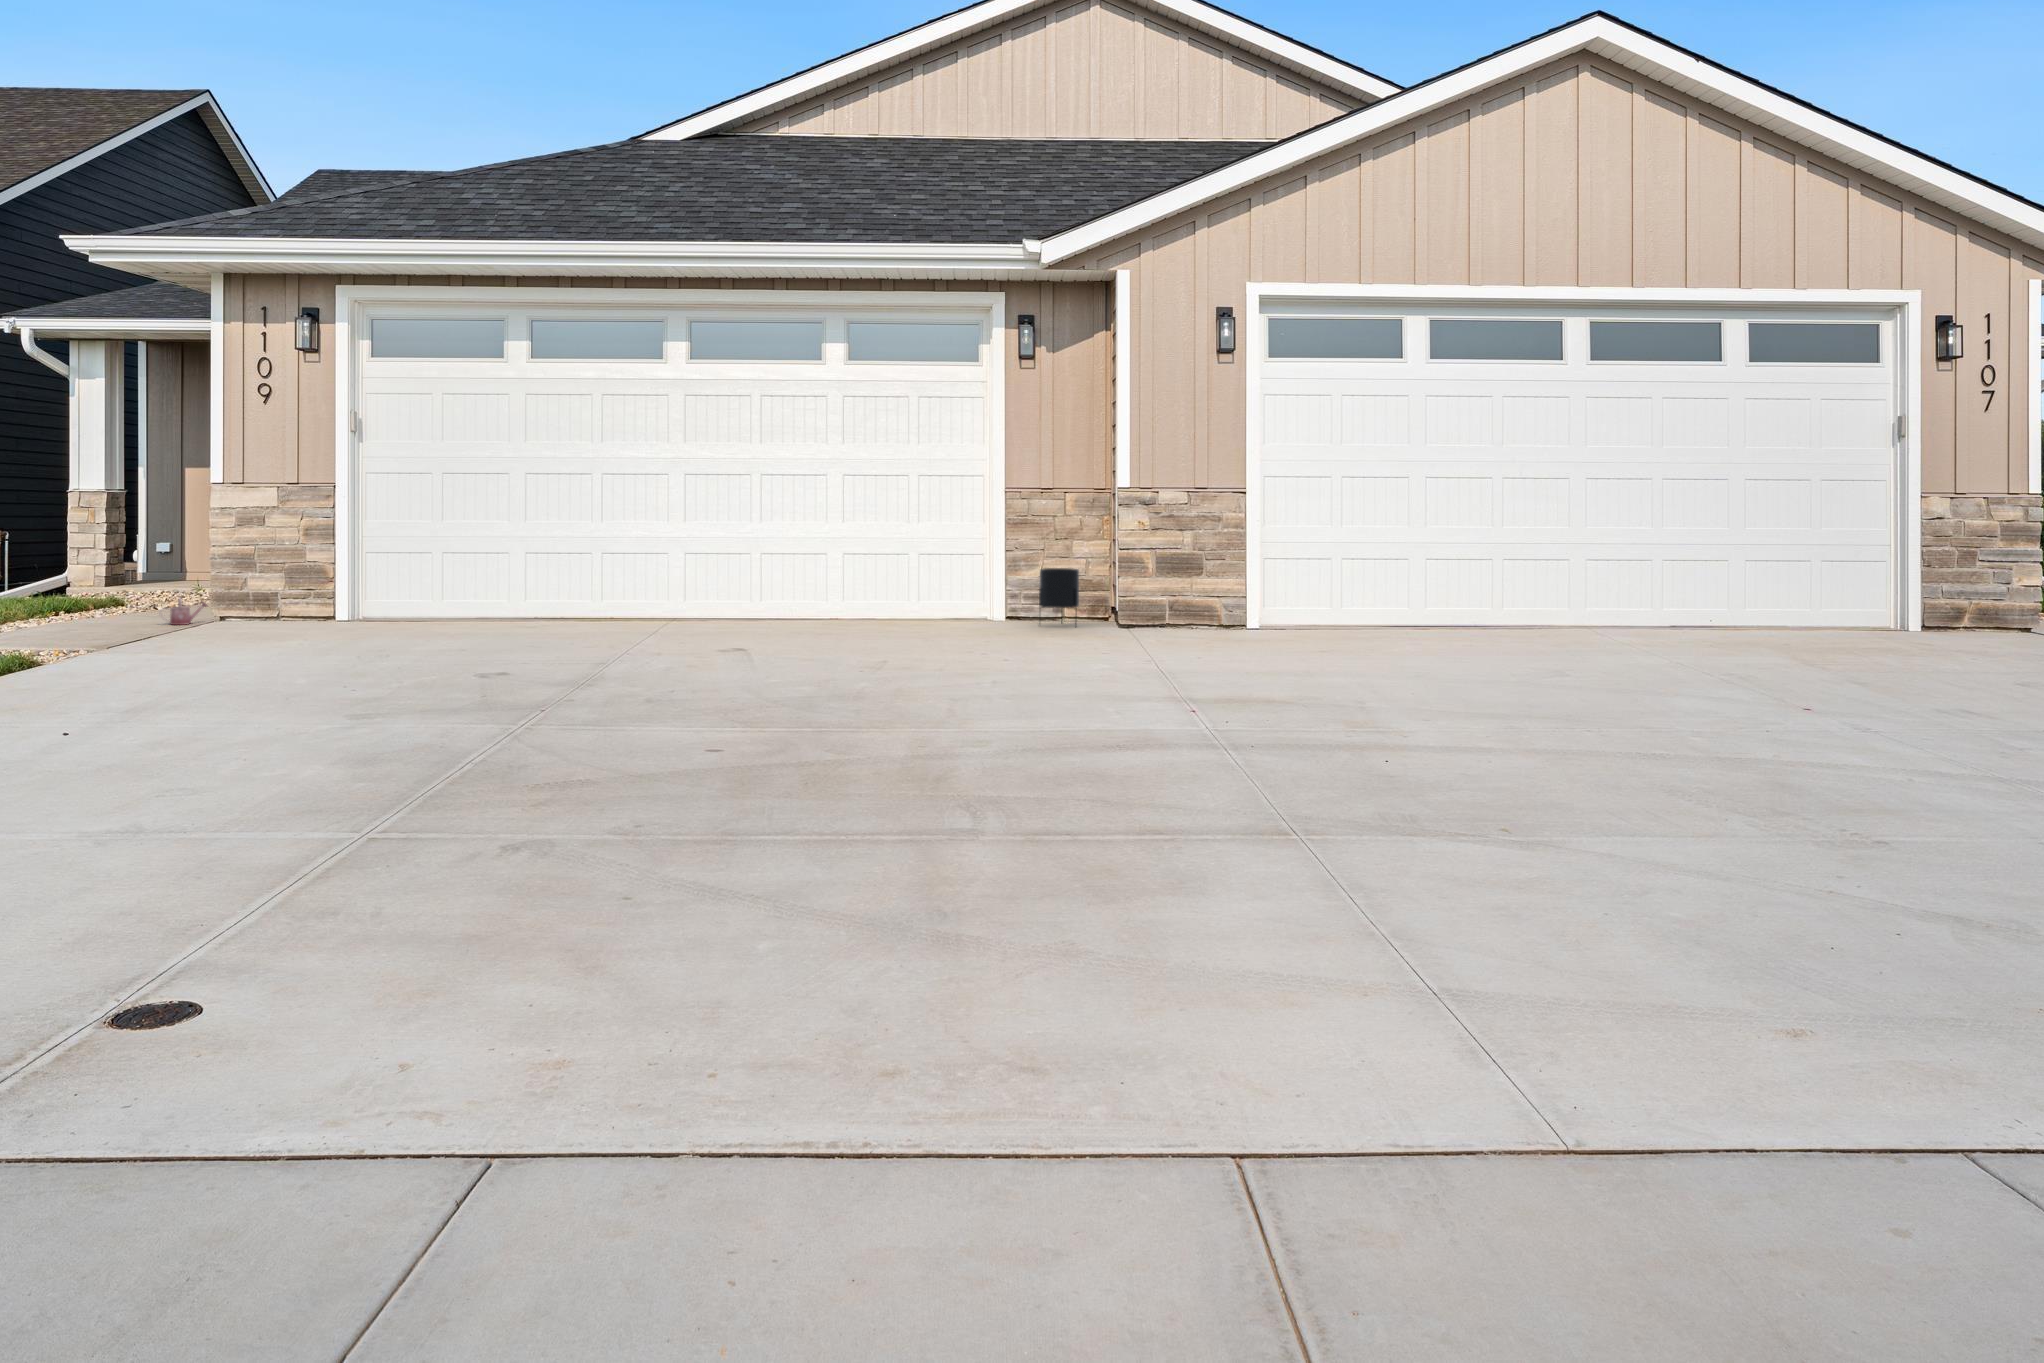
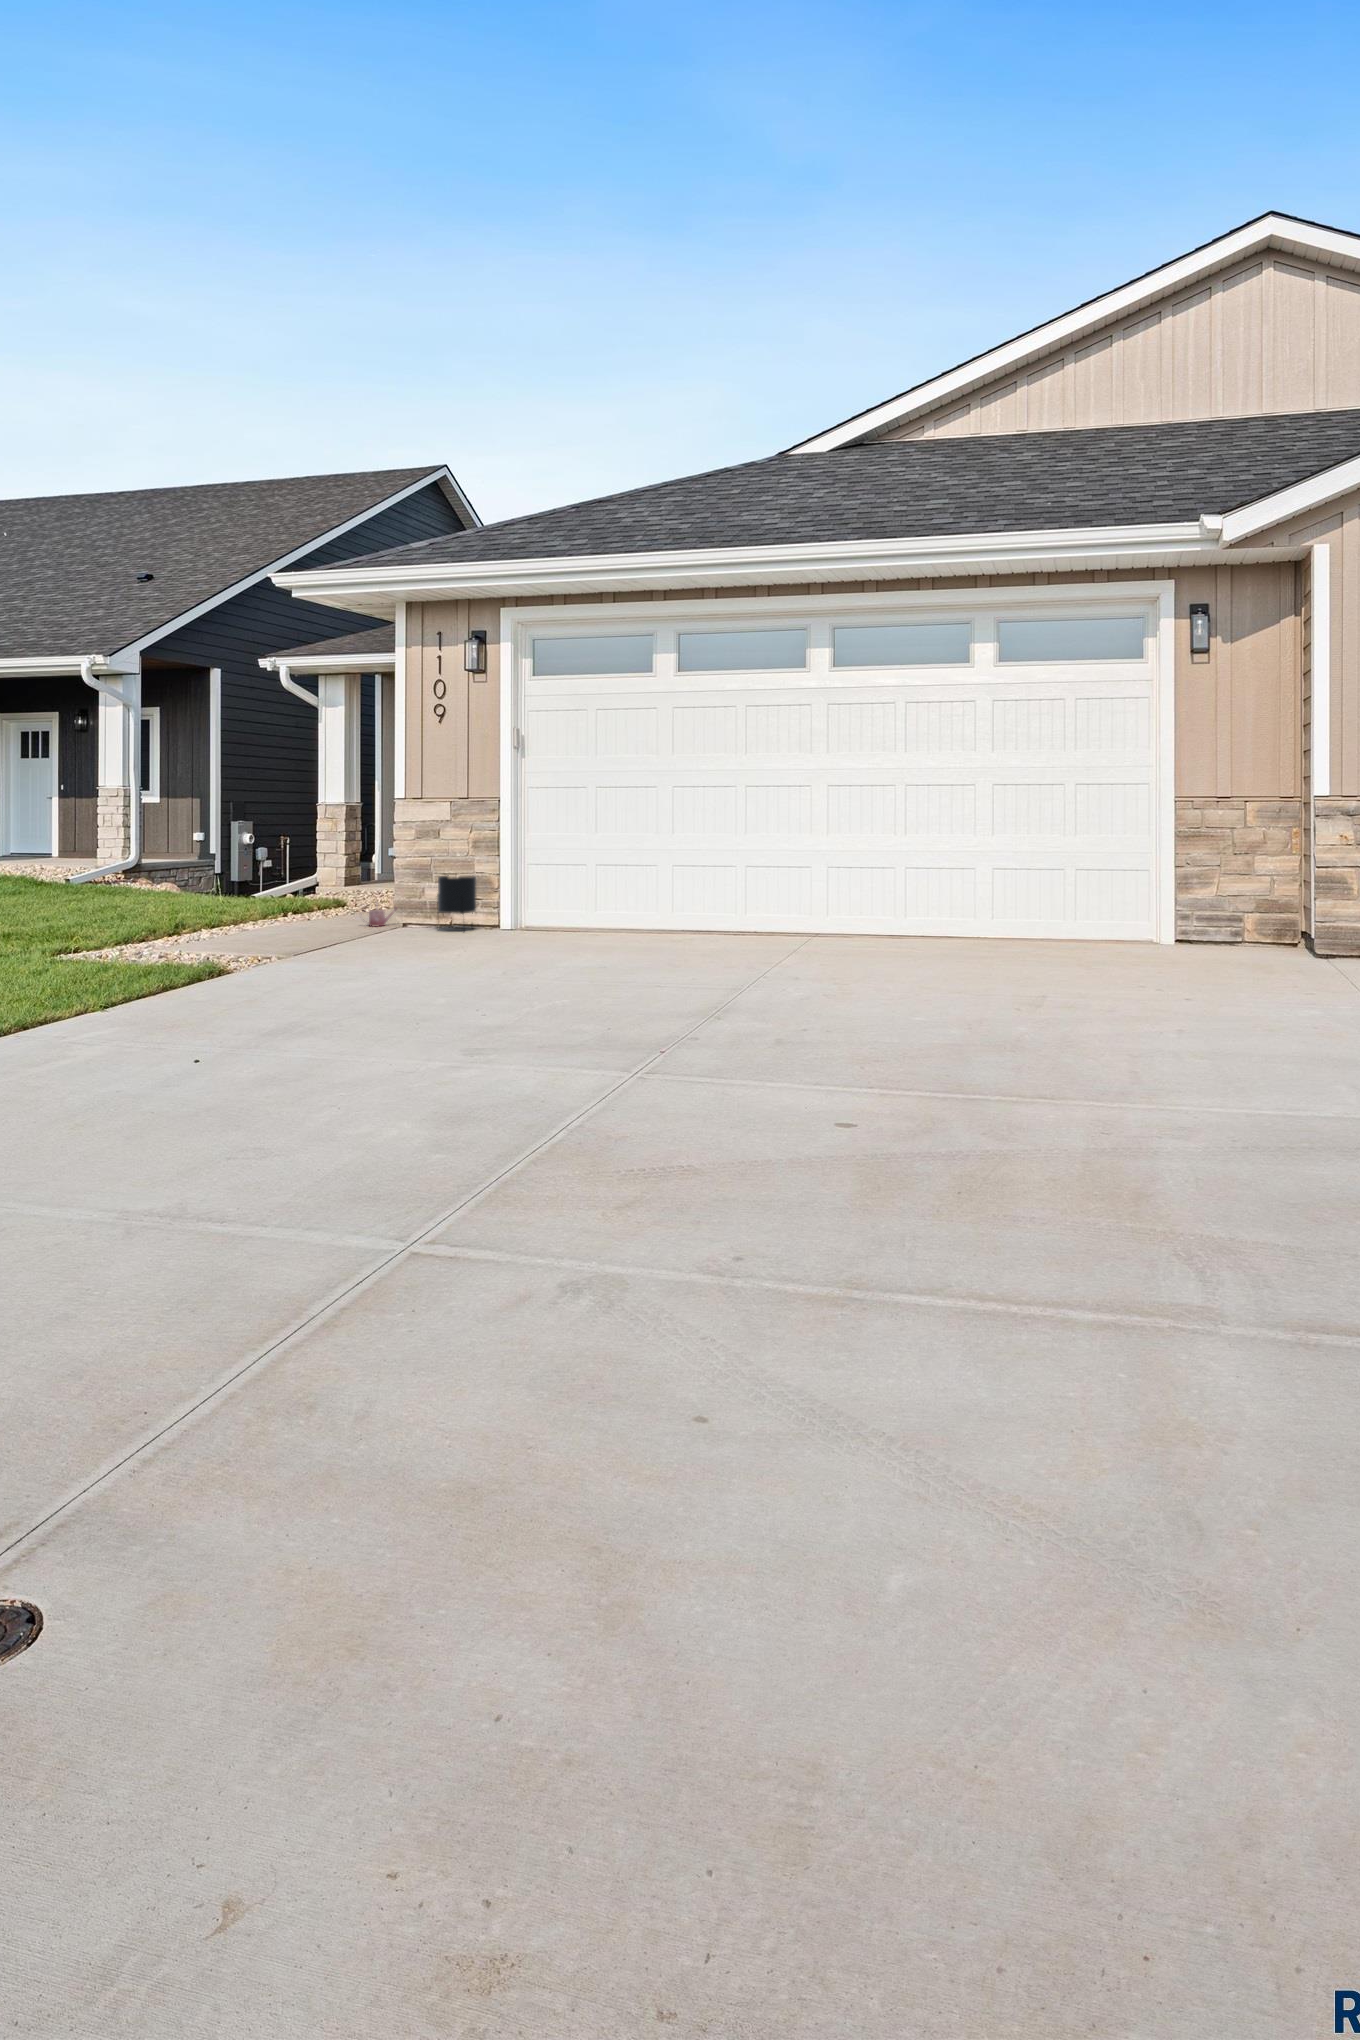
planter: present [1039,568,1079,623] -> present [437,875,477,914]

